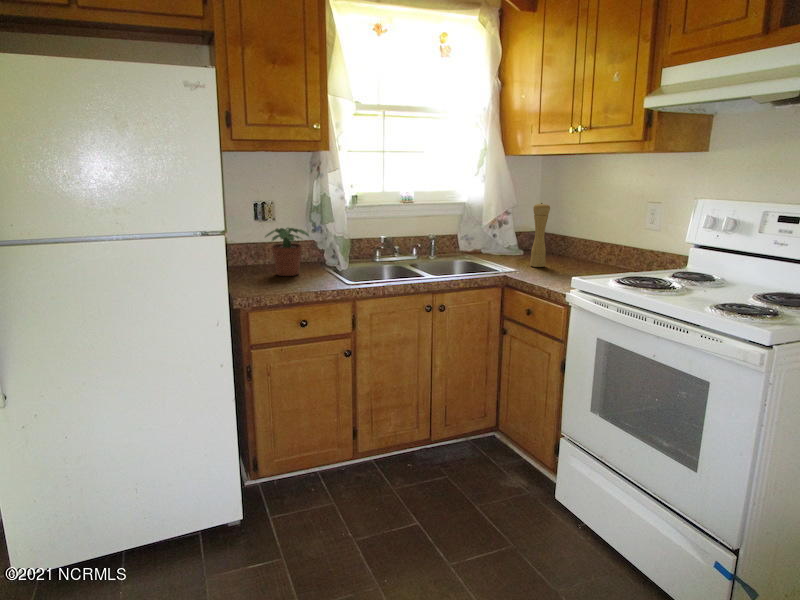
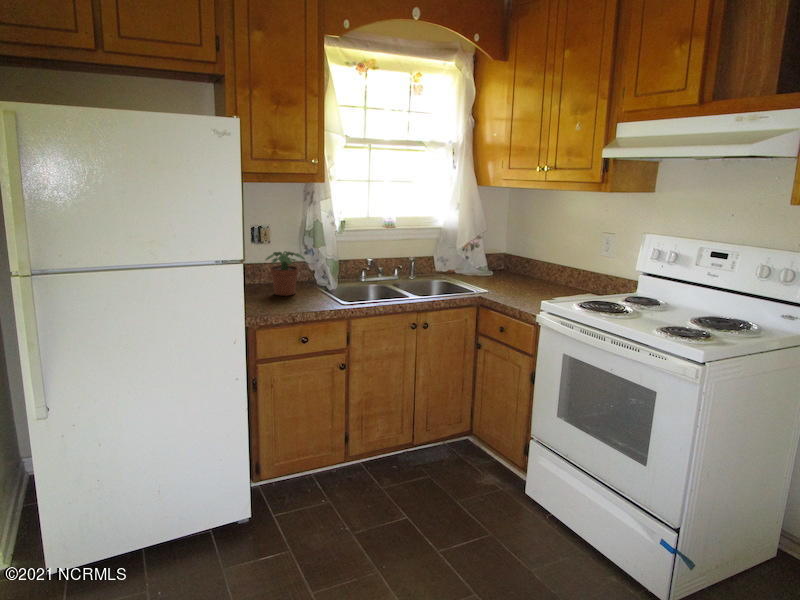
pepper mill: present [530,203,550,267] -> none [500,231,518,288]

